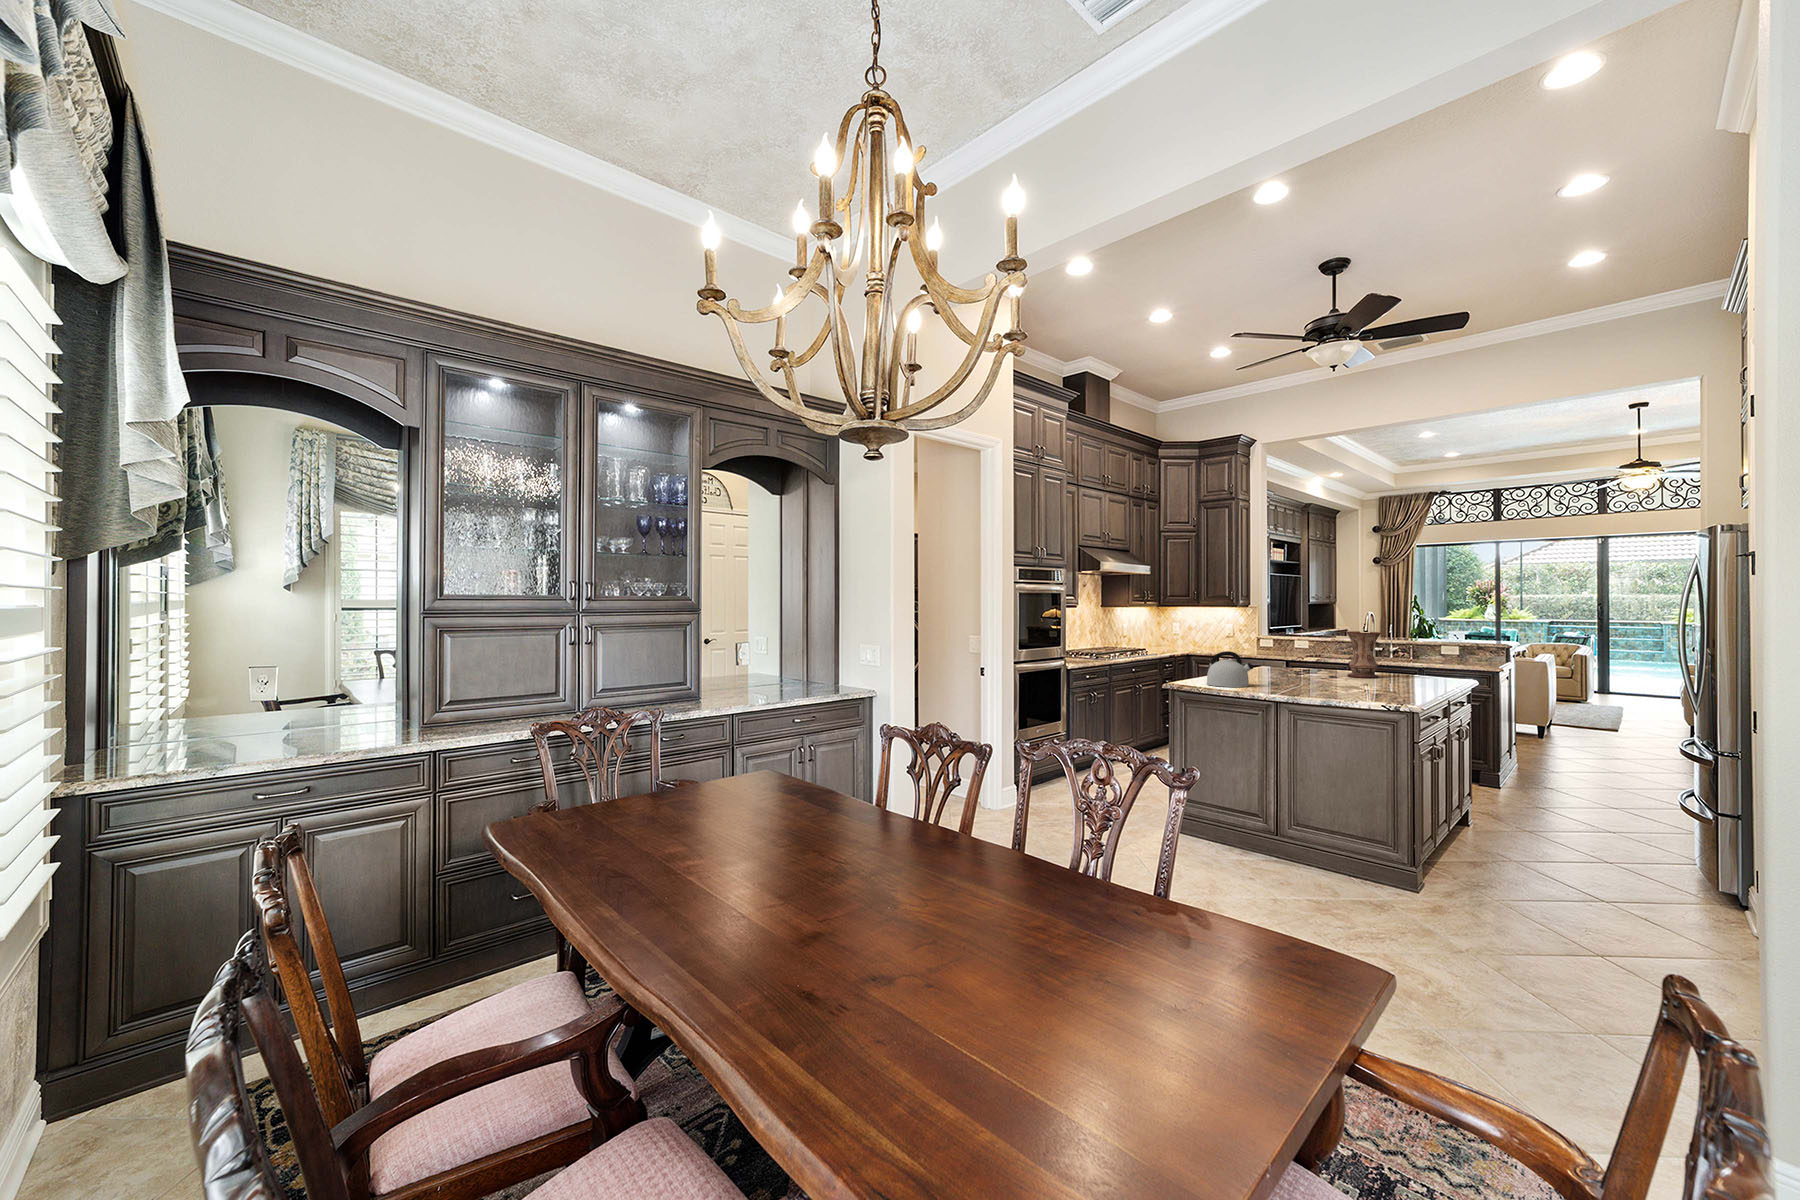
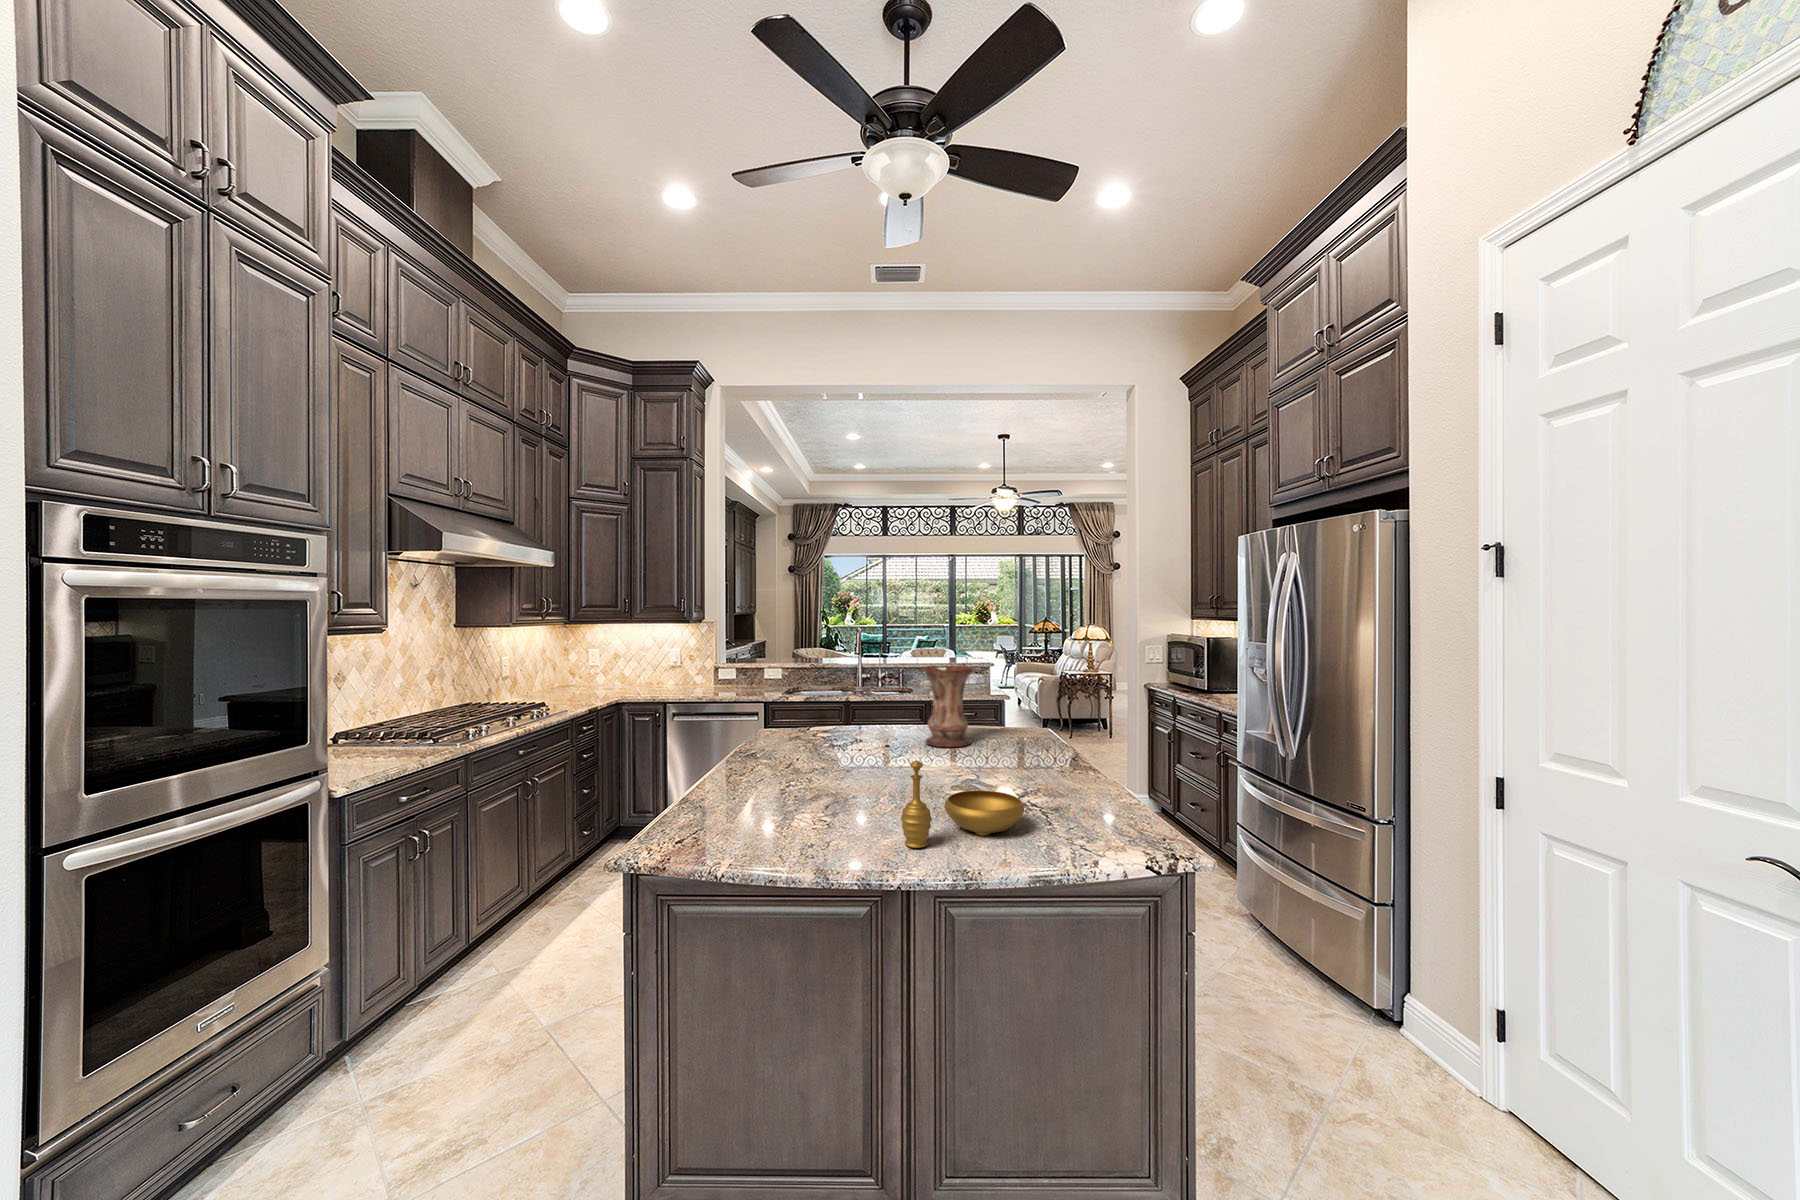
kettle: present [1207,651,1253,687] -> none [738,748,848,850]
decorative bowl: none [1268,657,1334,692] -> present [901,760,1024,848]

